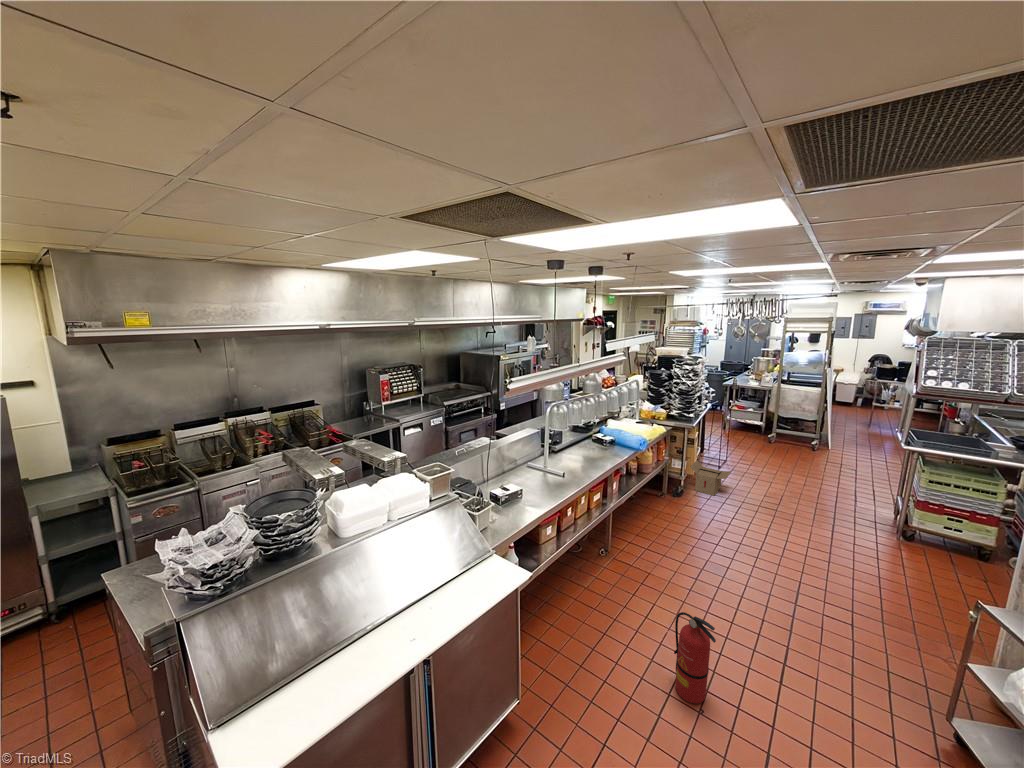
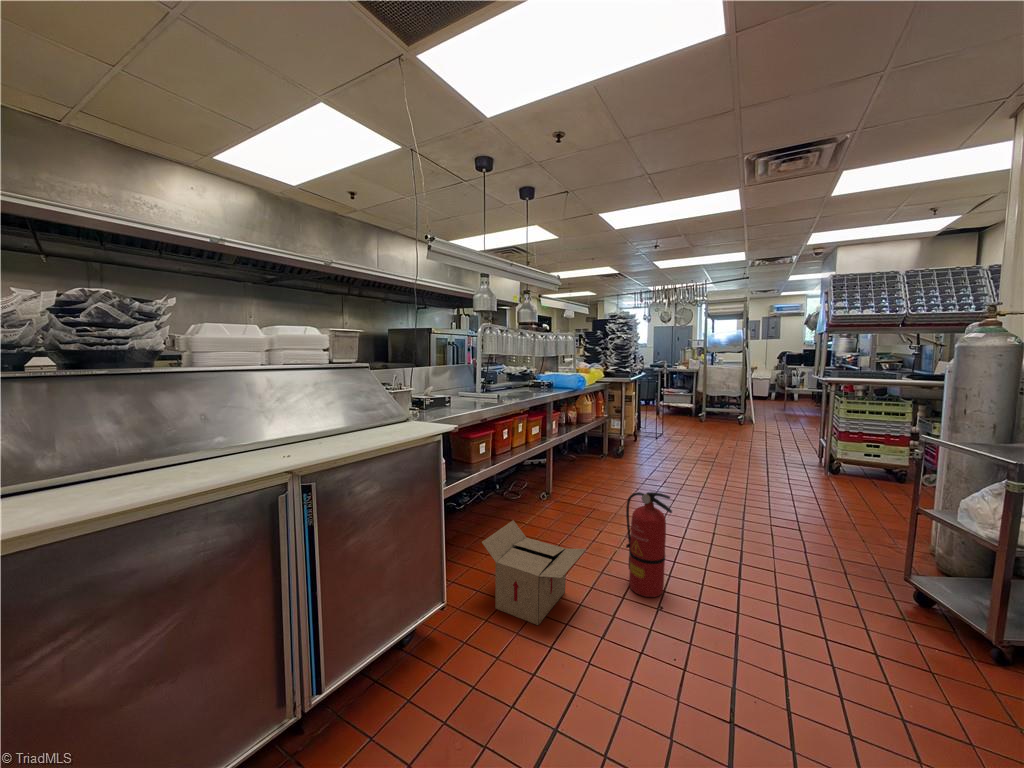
cardboard box: present [690,460,731,496] -> present [482,520,586,625]

